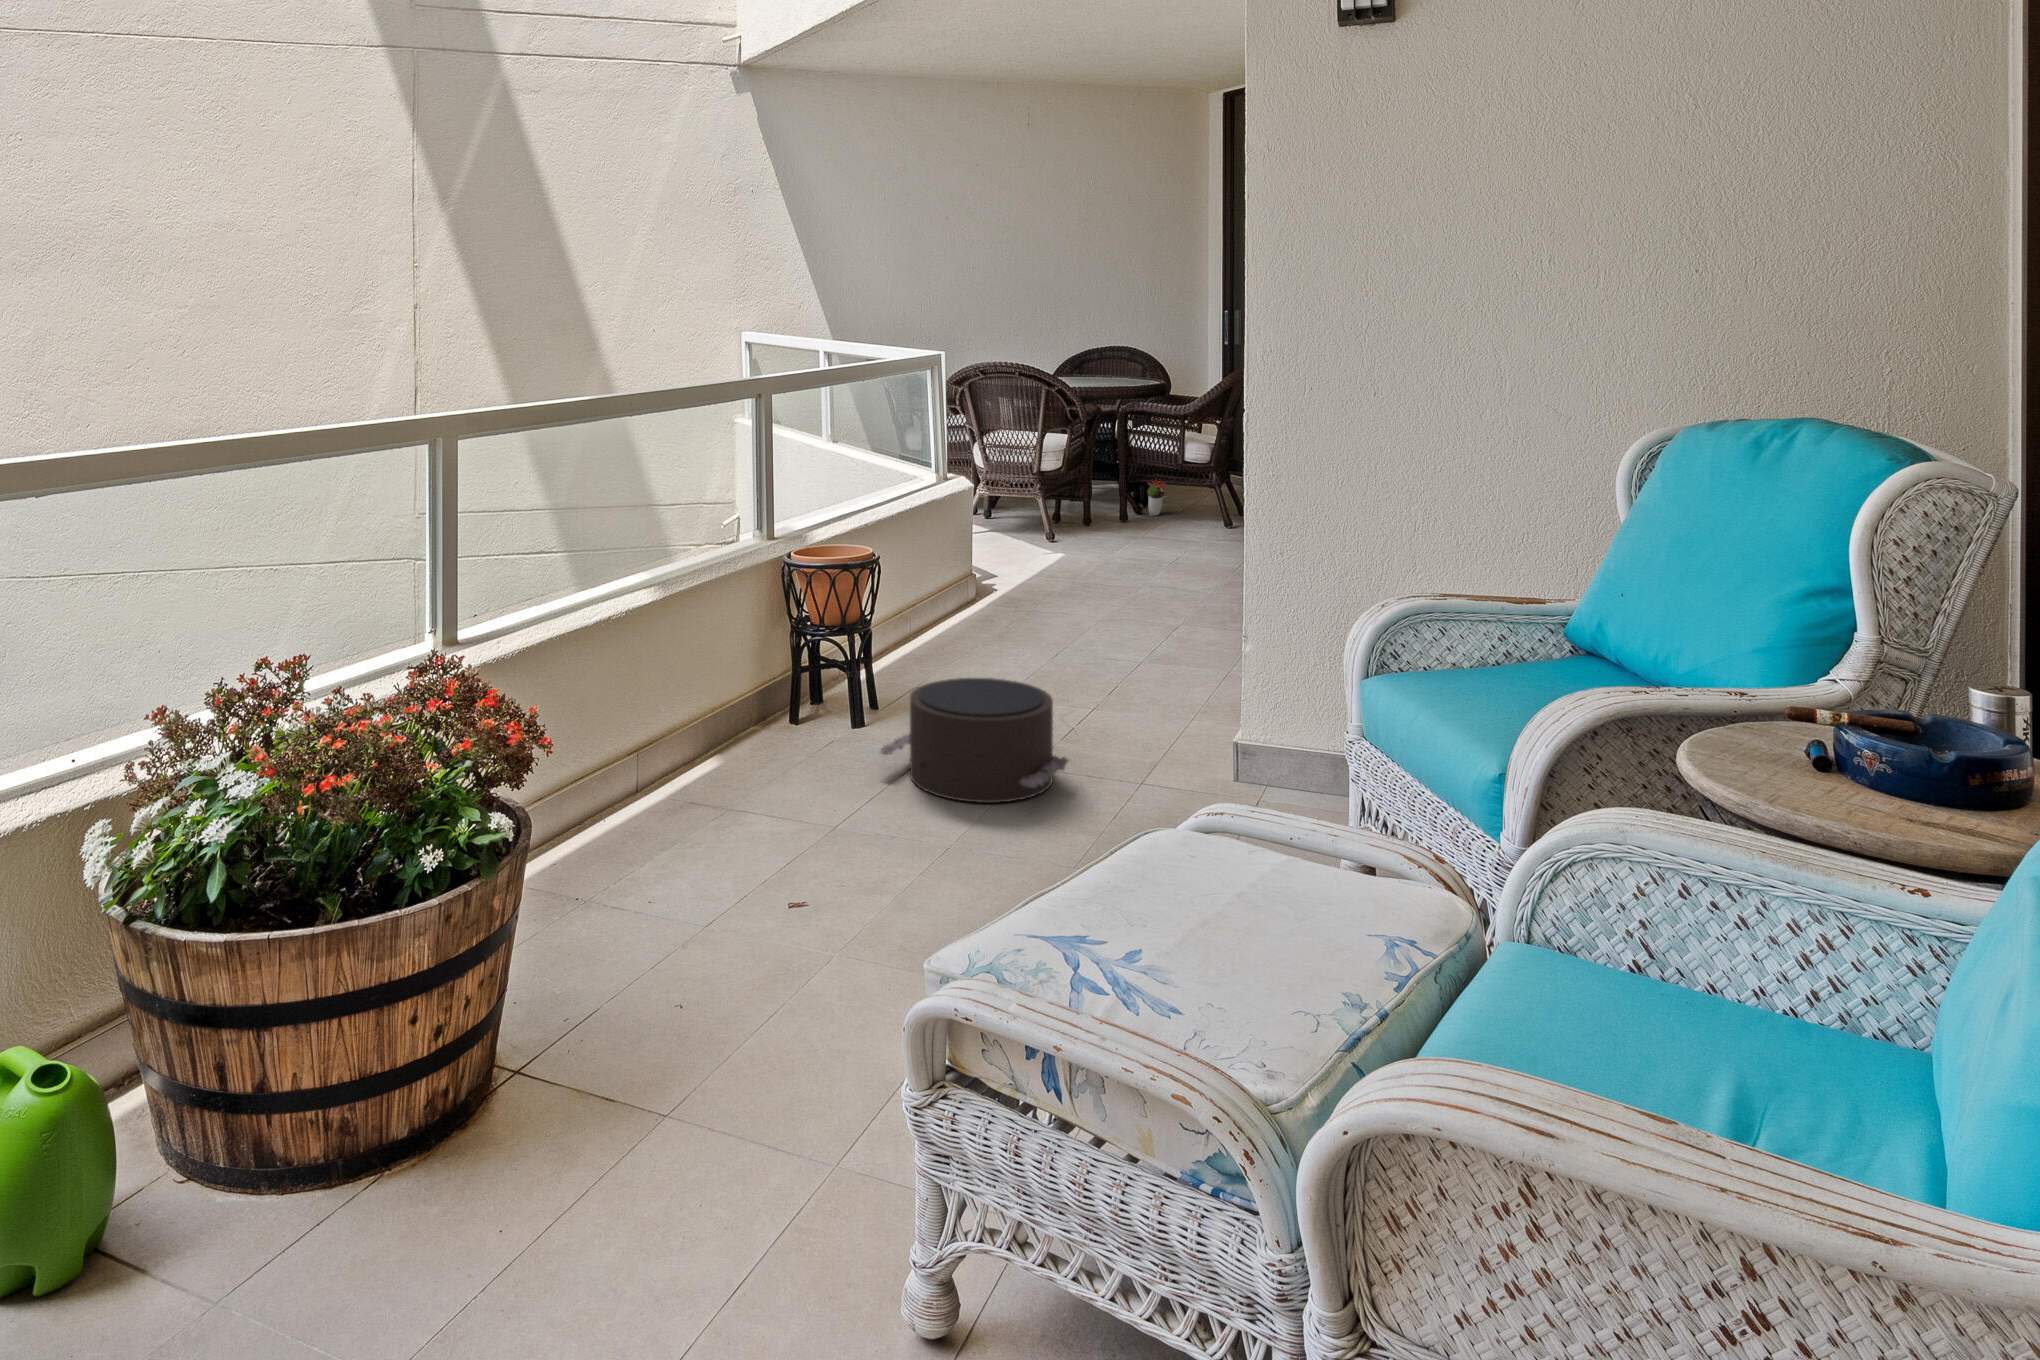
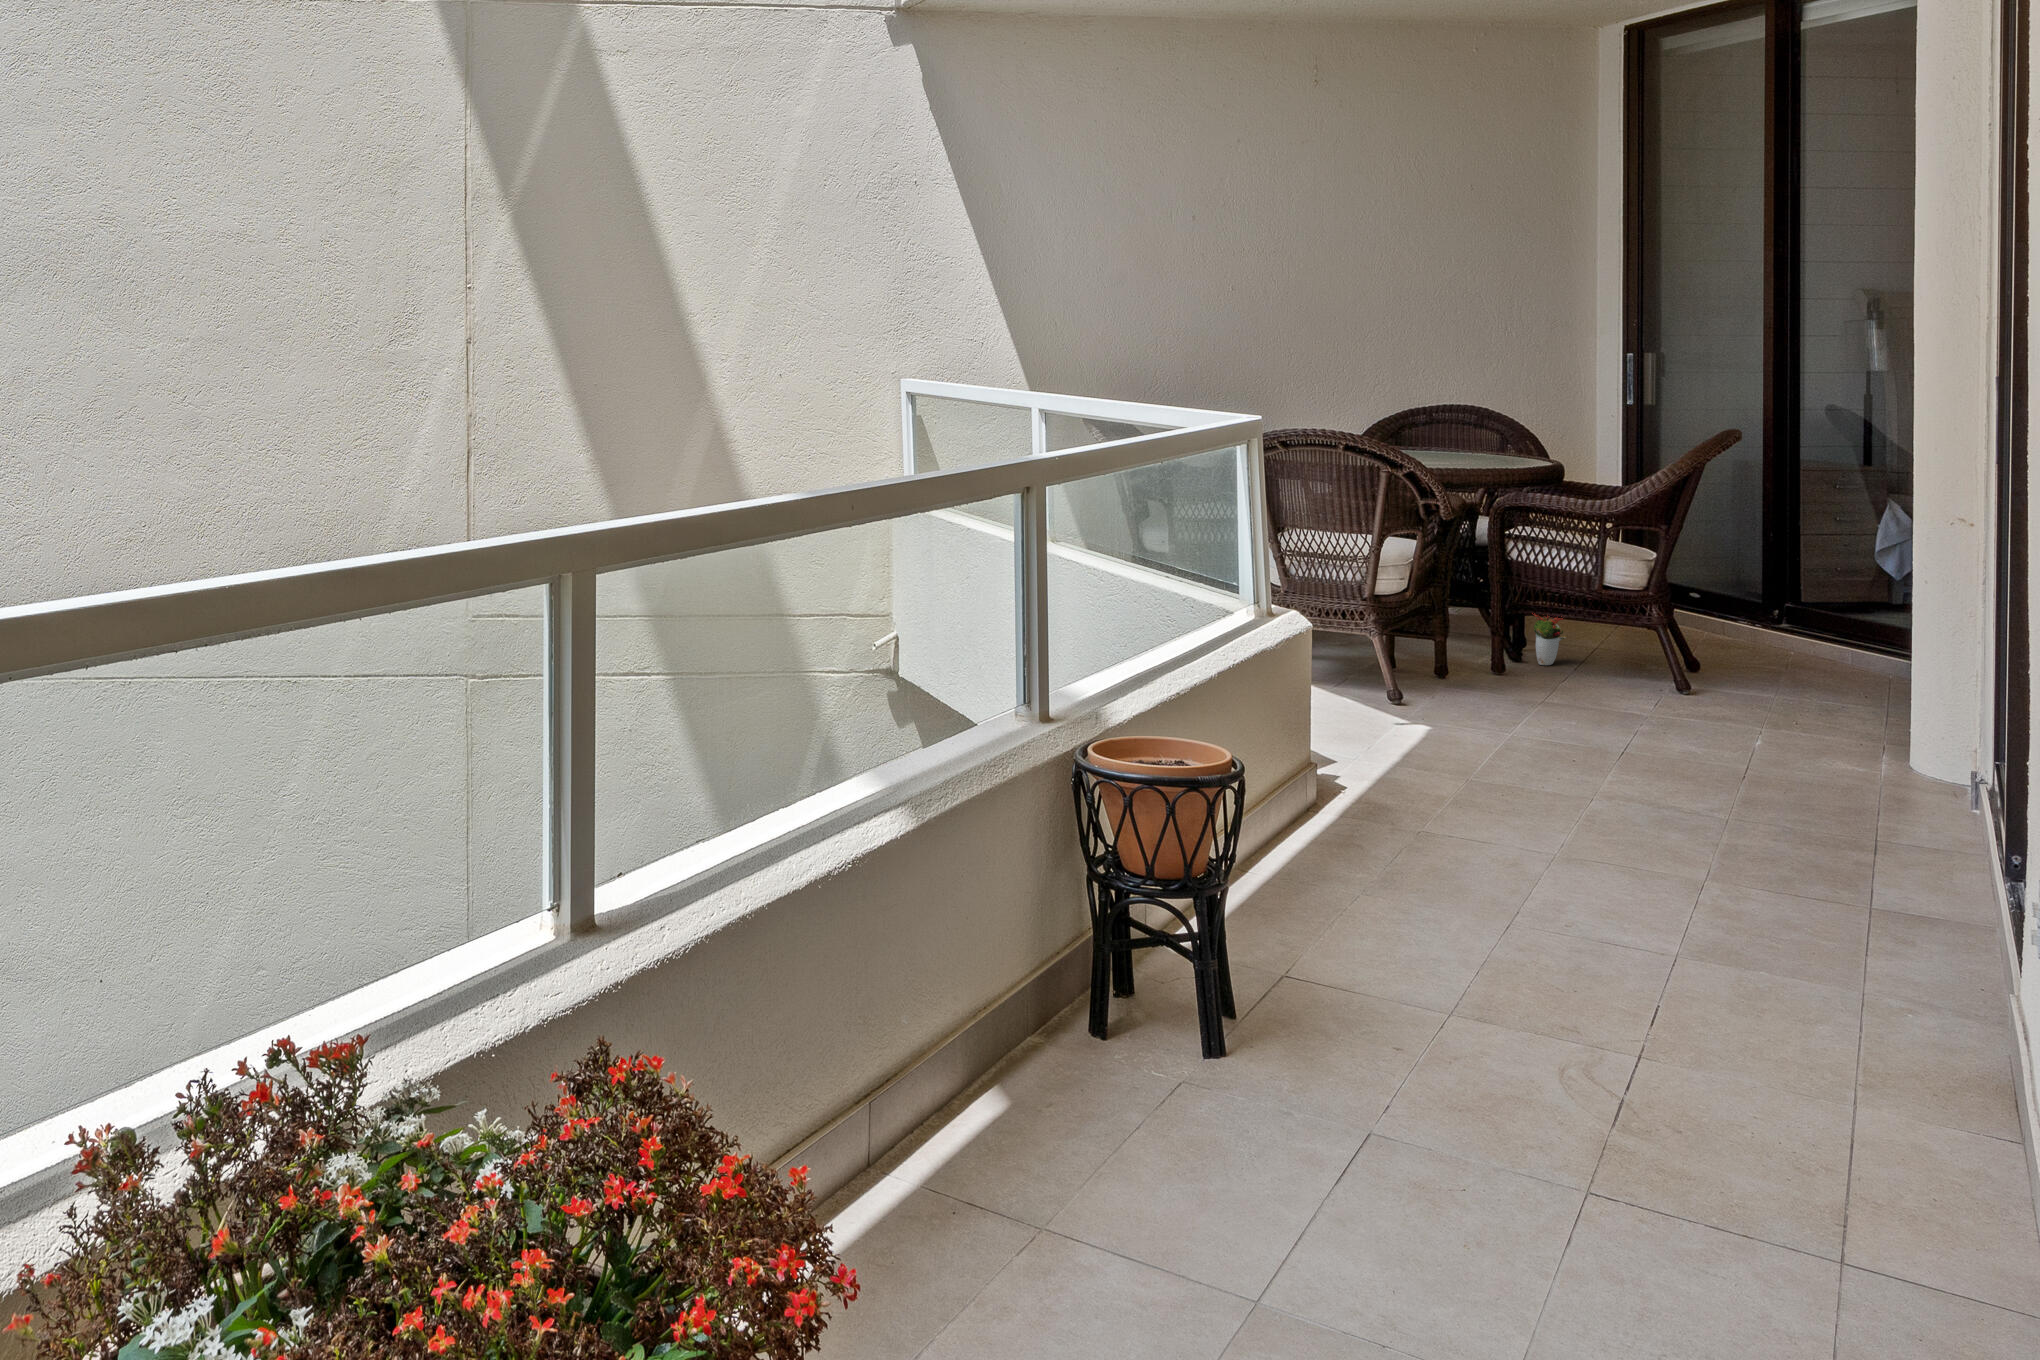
pouf: present [880,678,1069,803] -> none [1284,993,1673,1254]

